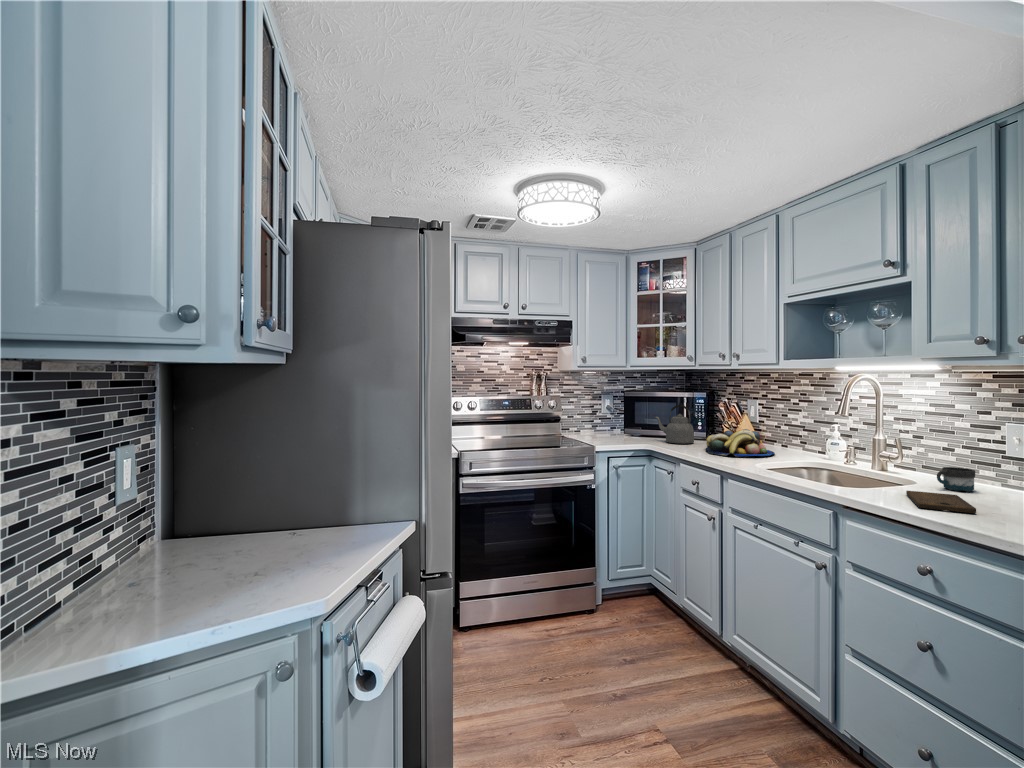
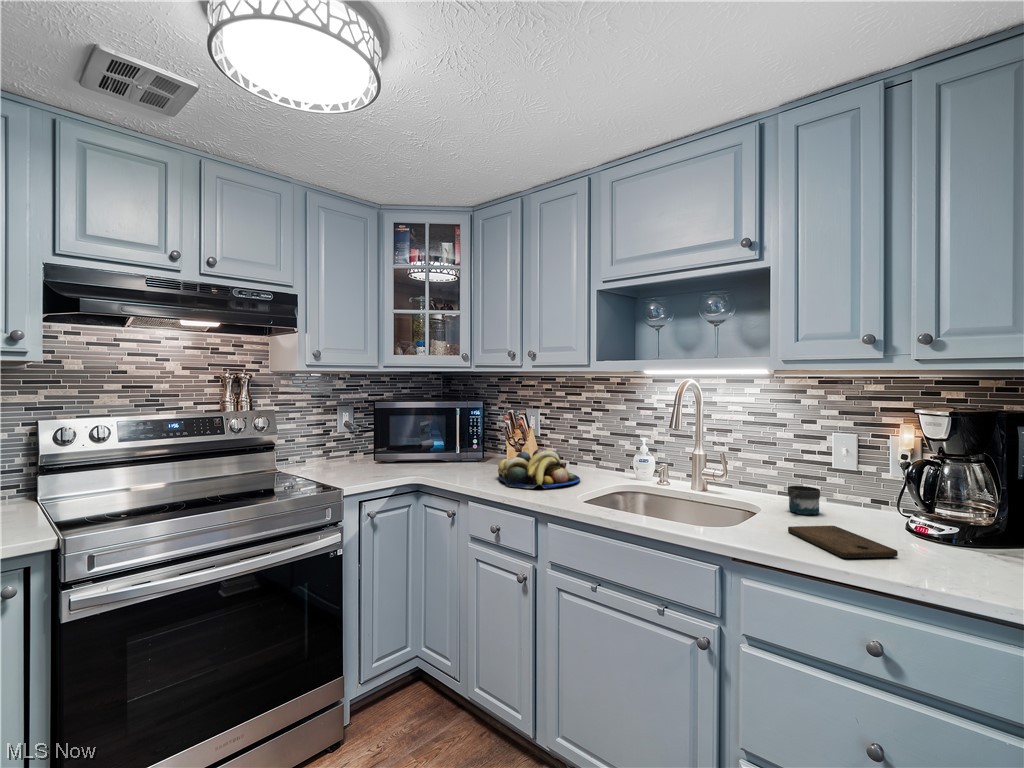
kettle: present [654,405,694,444] -> none [421,419,475,473]

